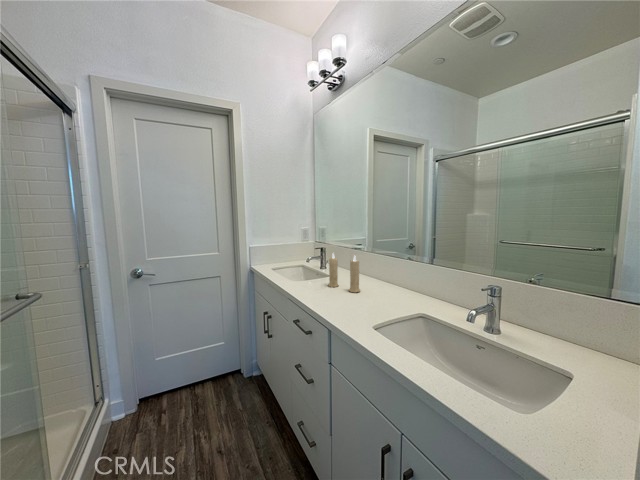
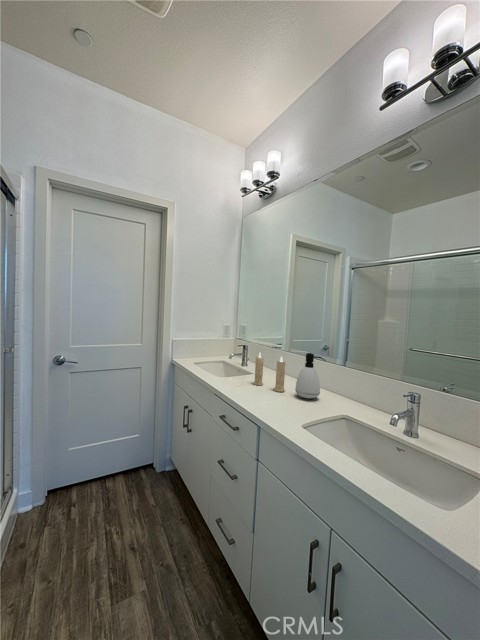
soap dispenser: none [370,250,396,298] -> present [295,353,322,398]

